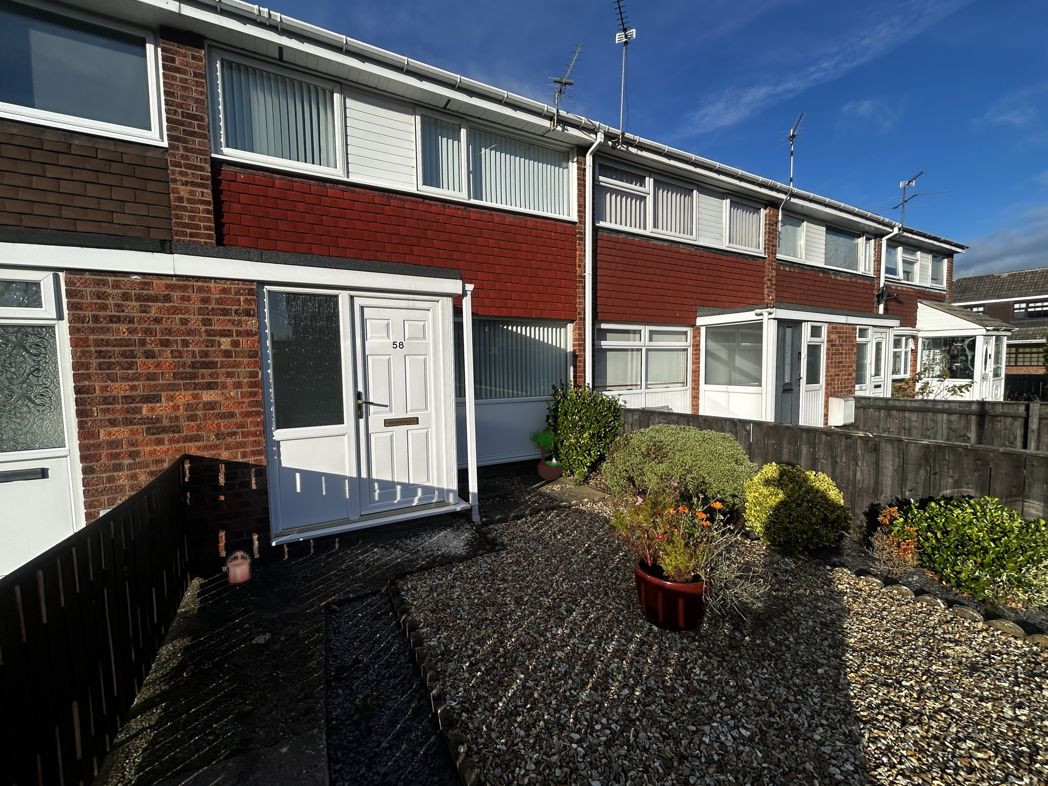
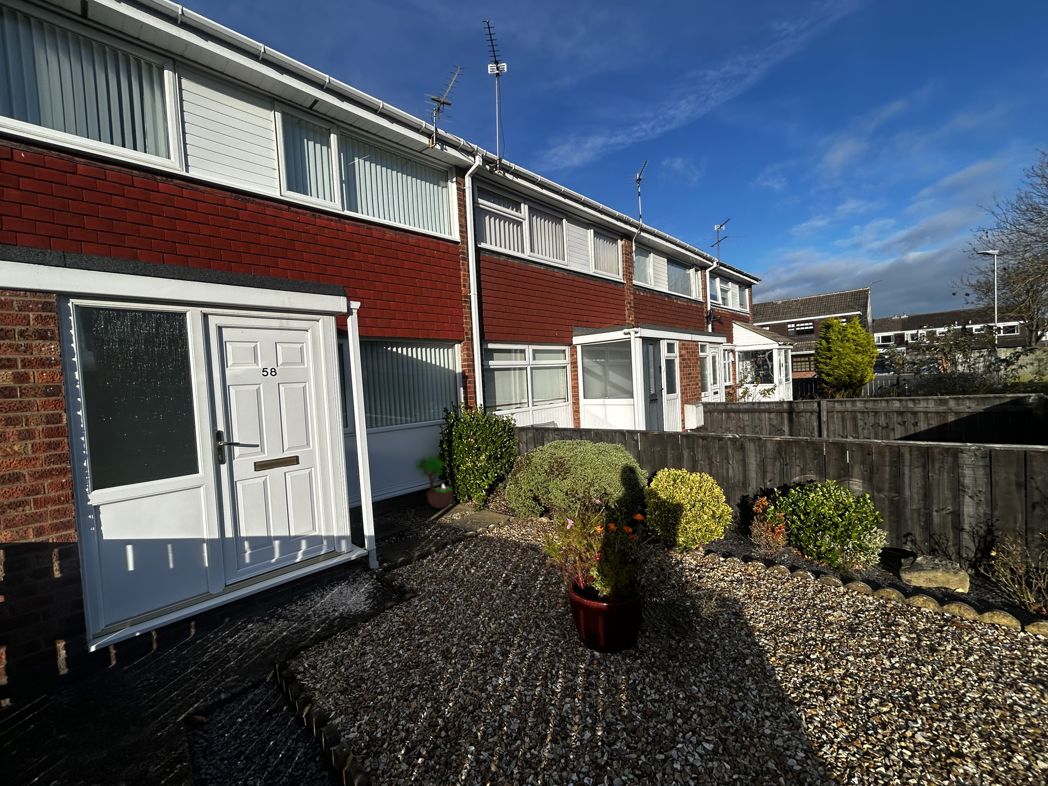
watering can: present [227,552,249,583] -> none [38,665,76,713]

